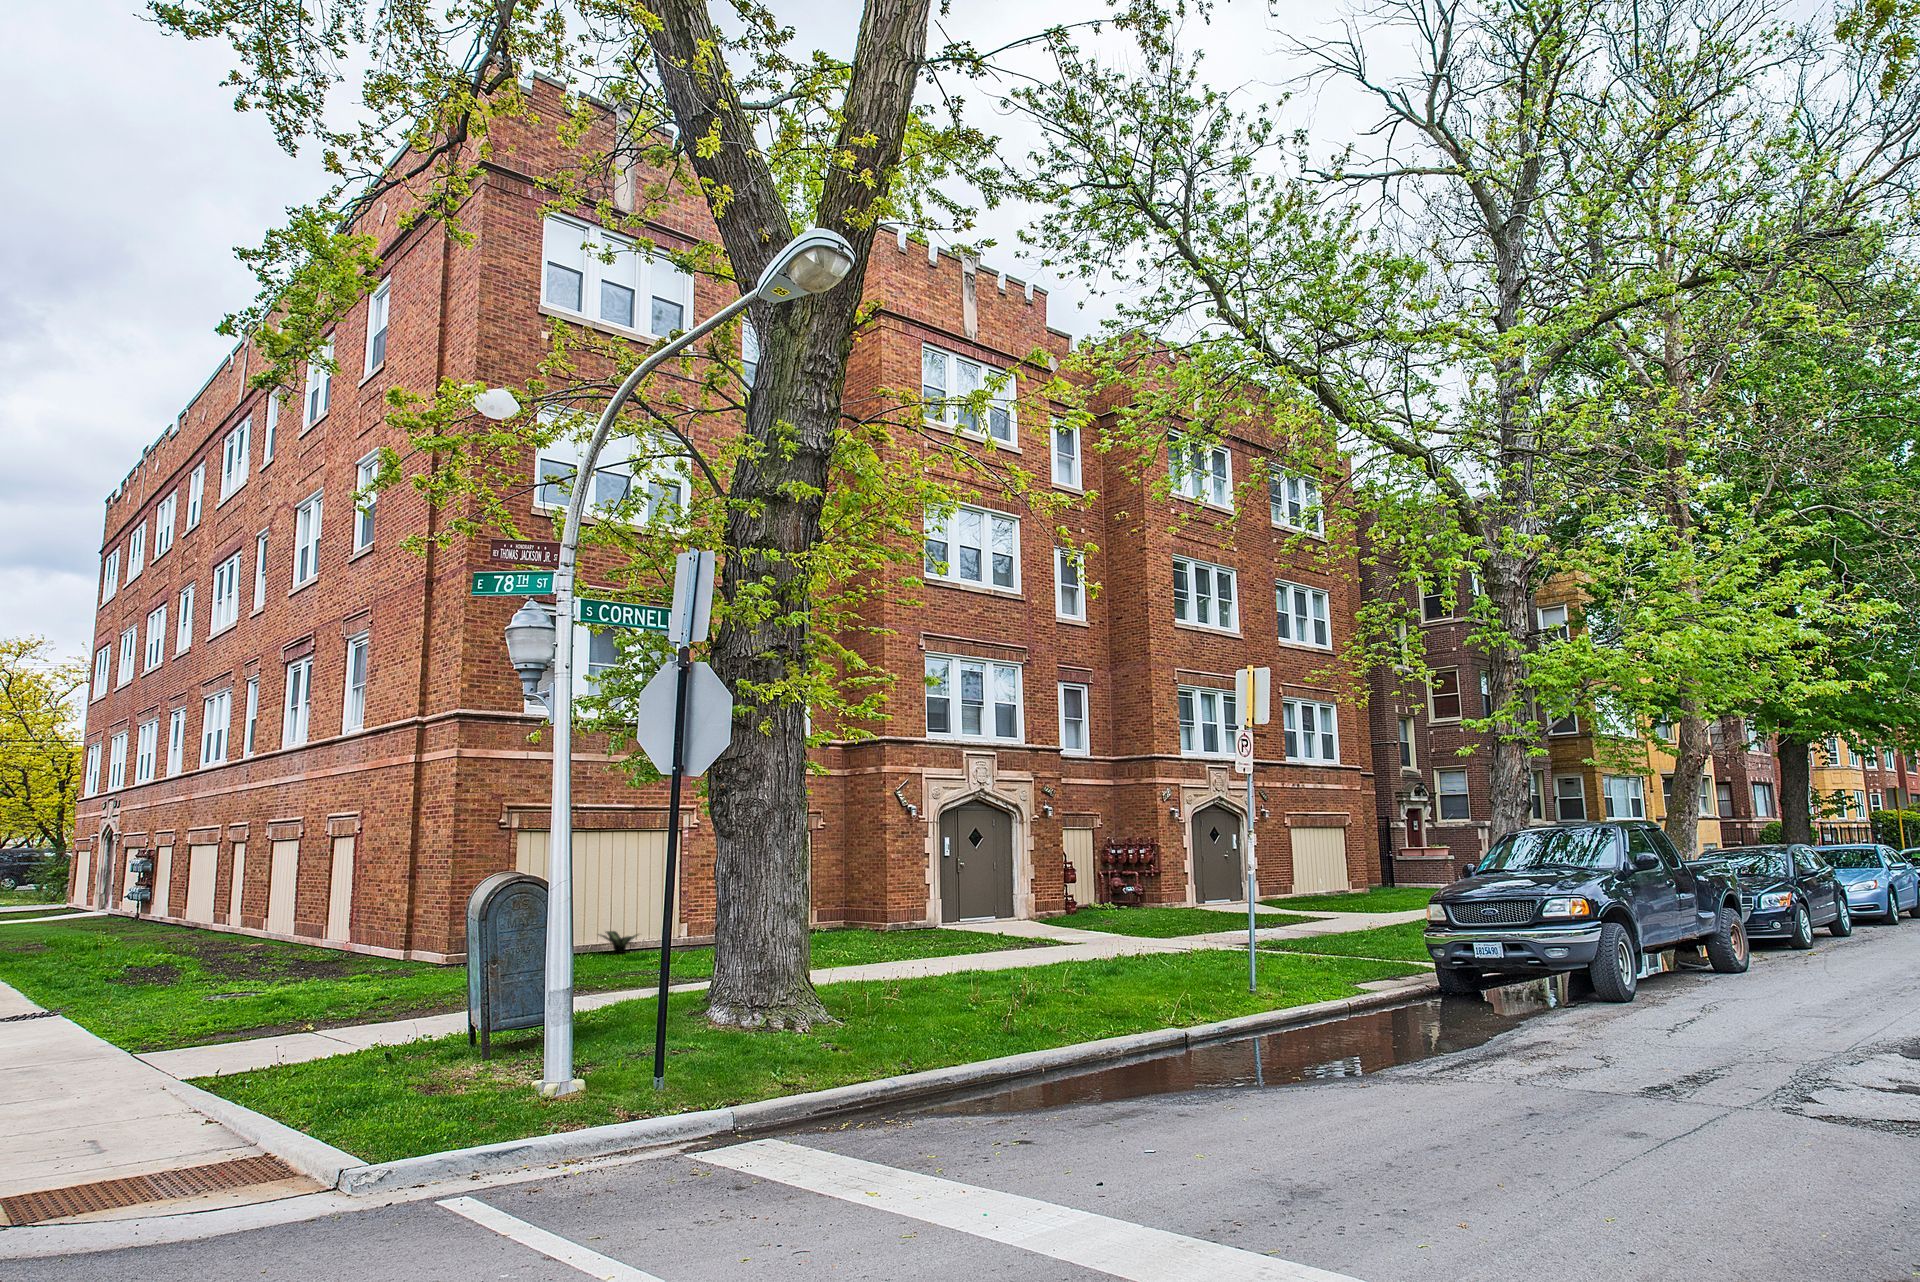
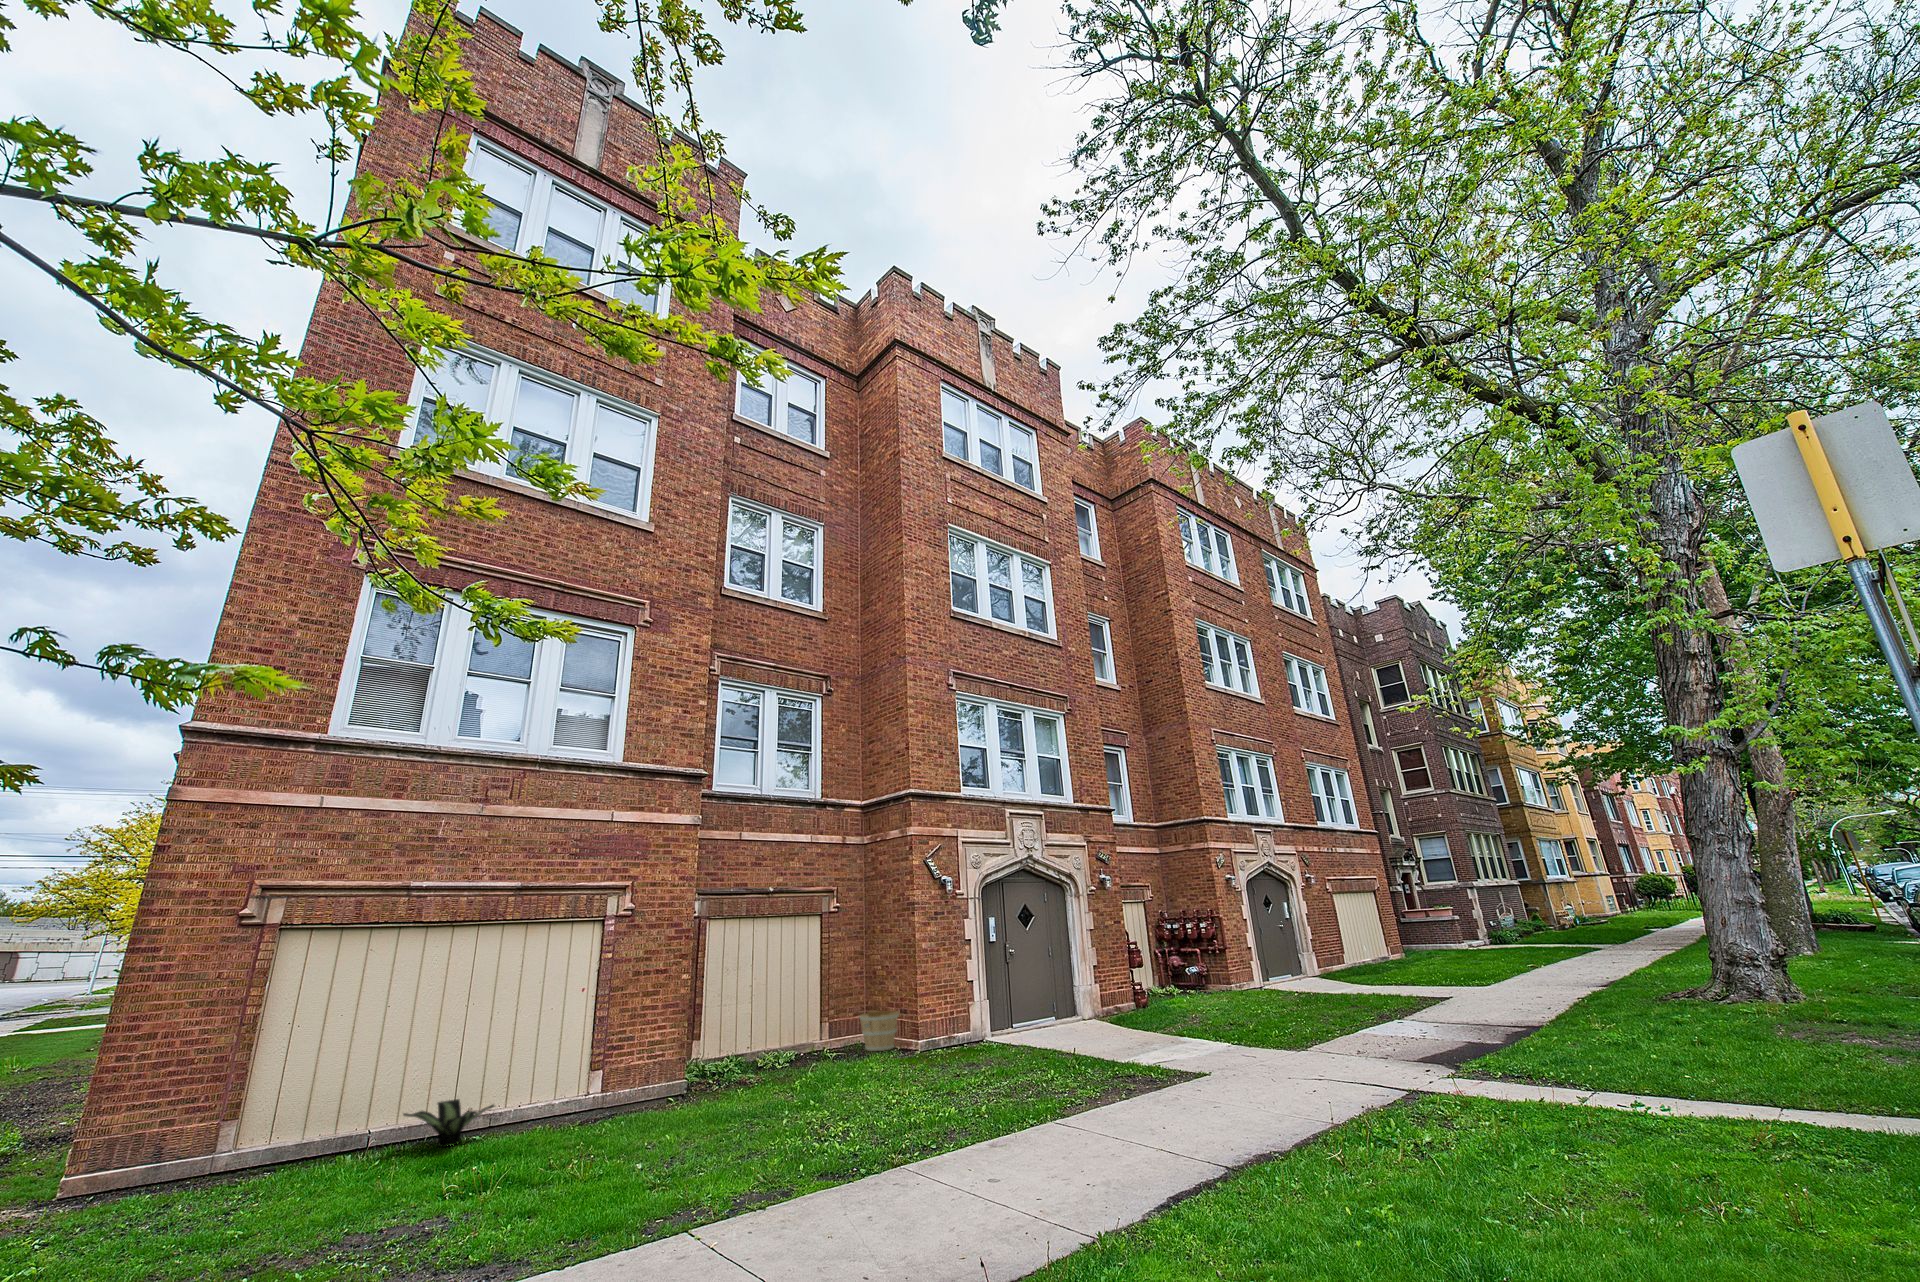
wooden bucket: none [843,903,873,930] -> present [859,1011,899,1051]

